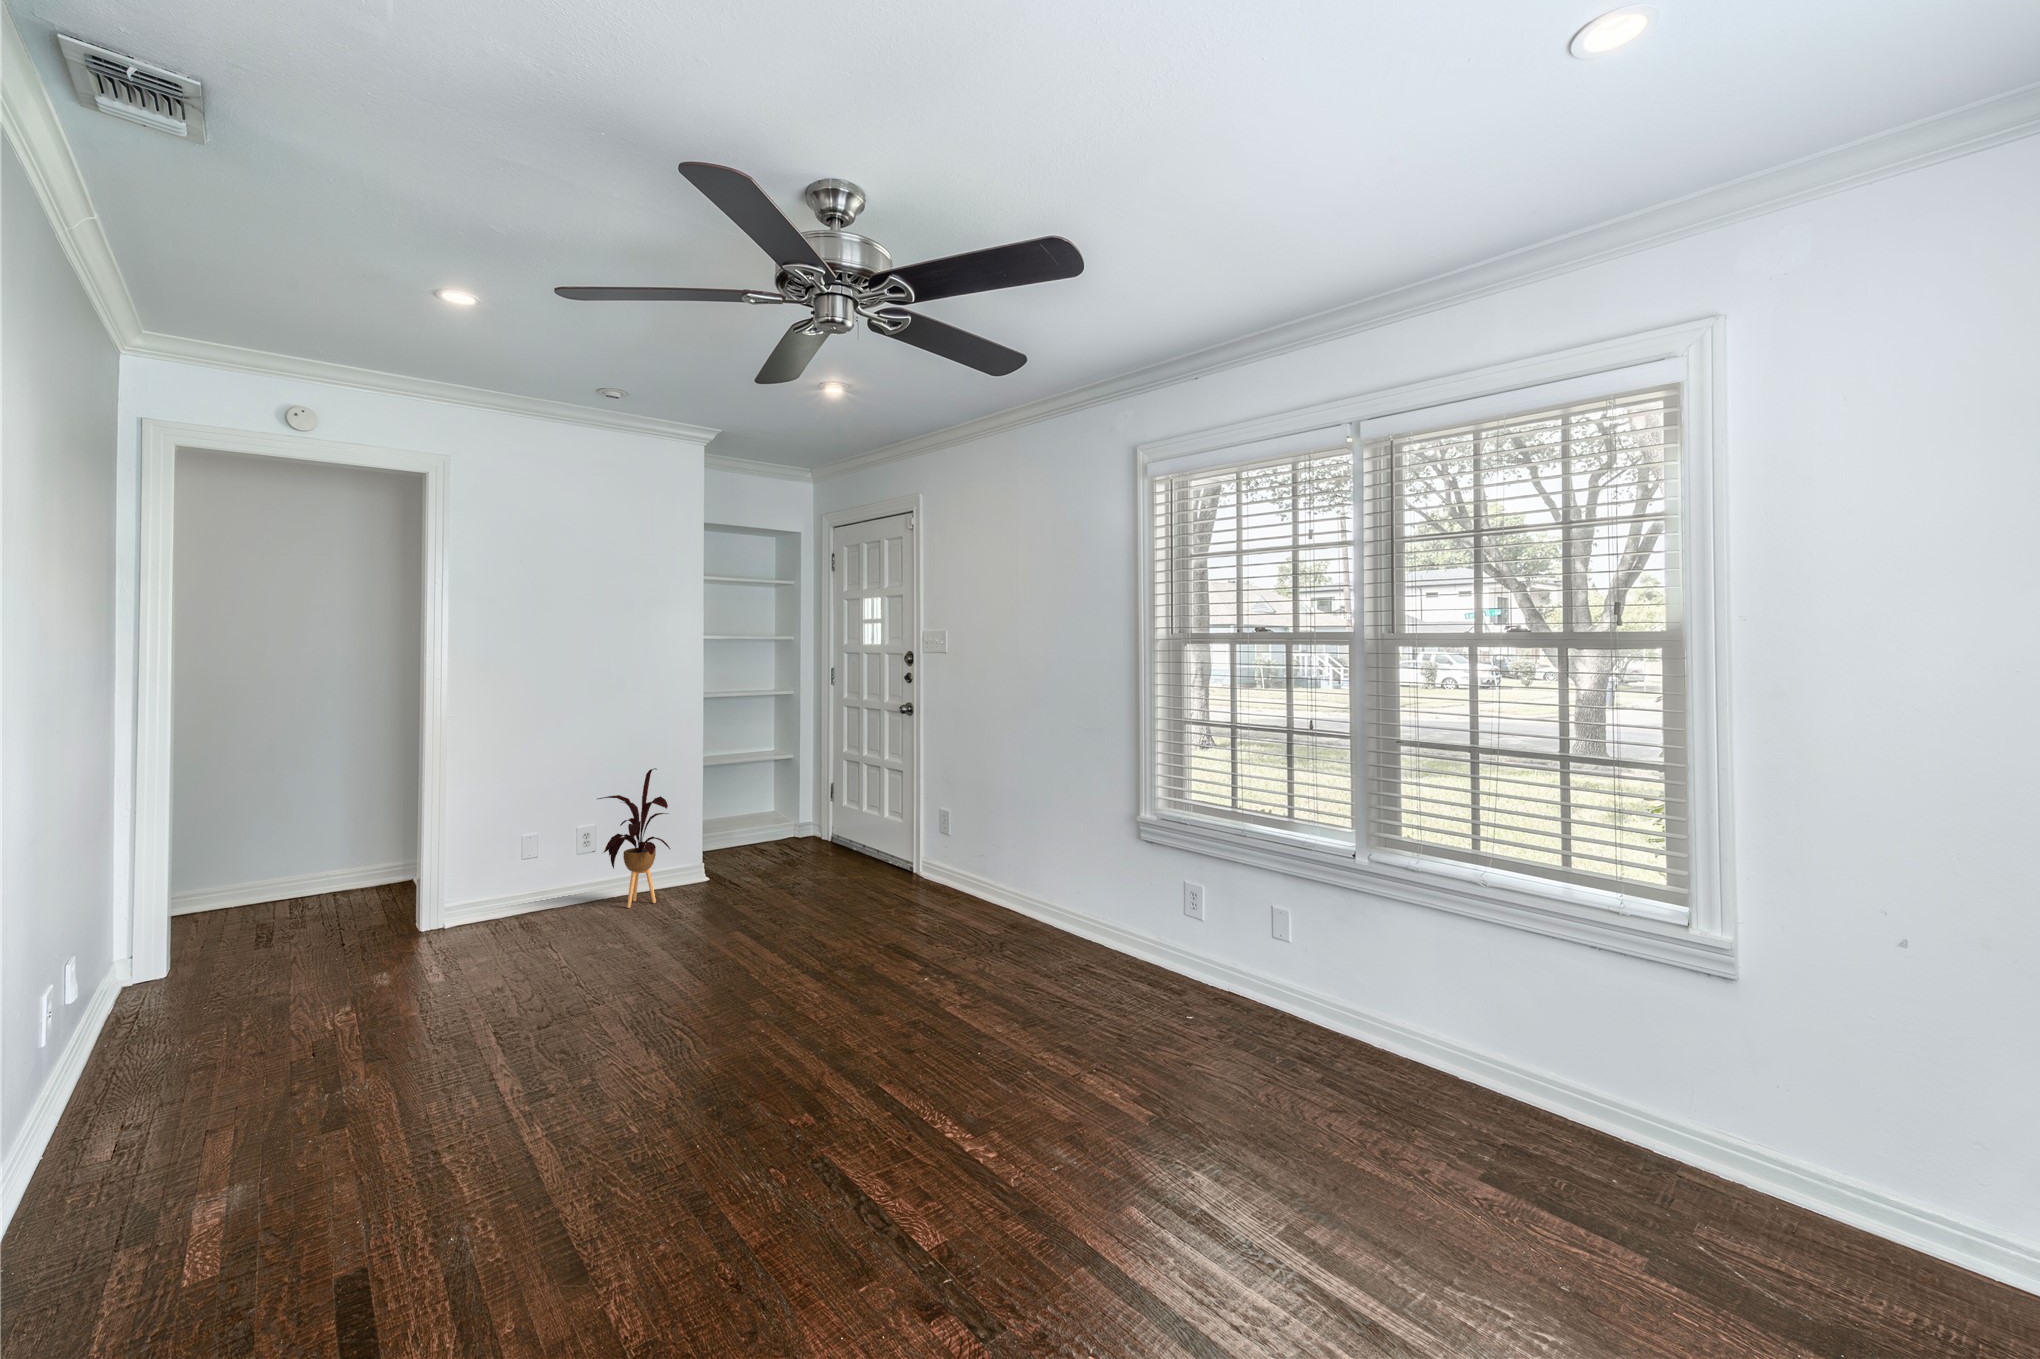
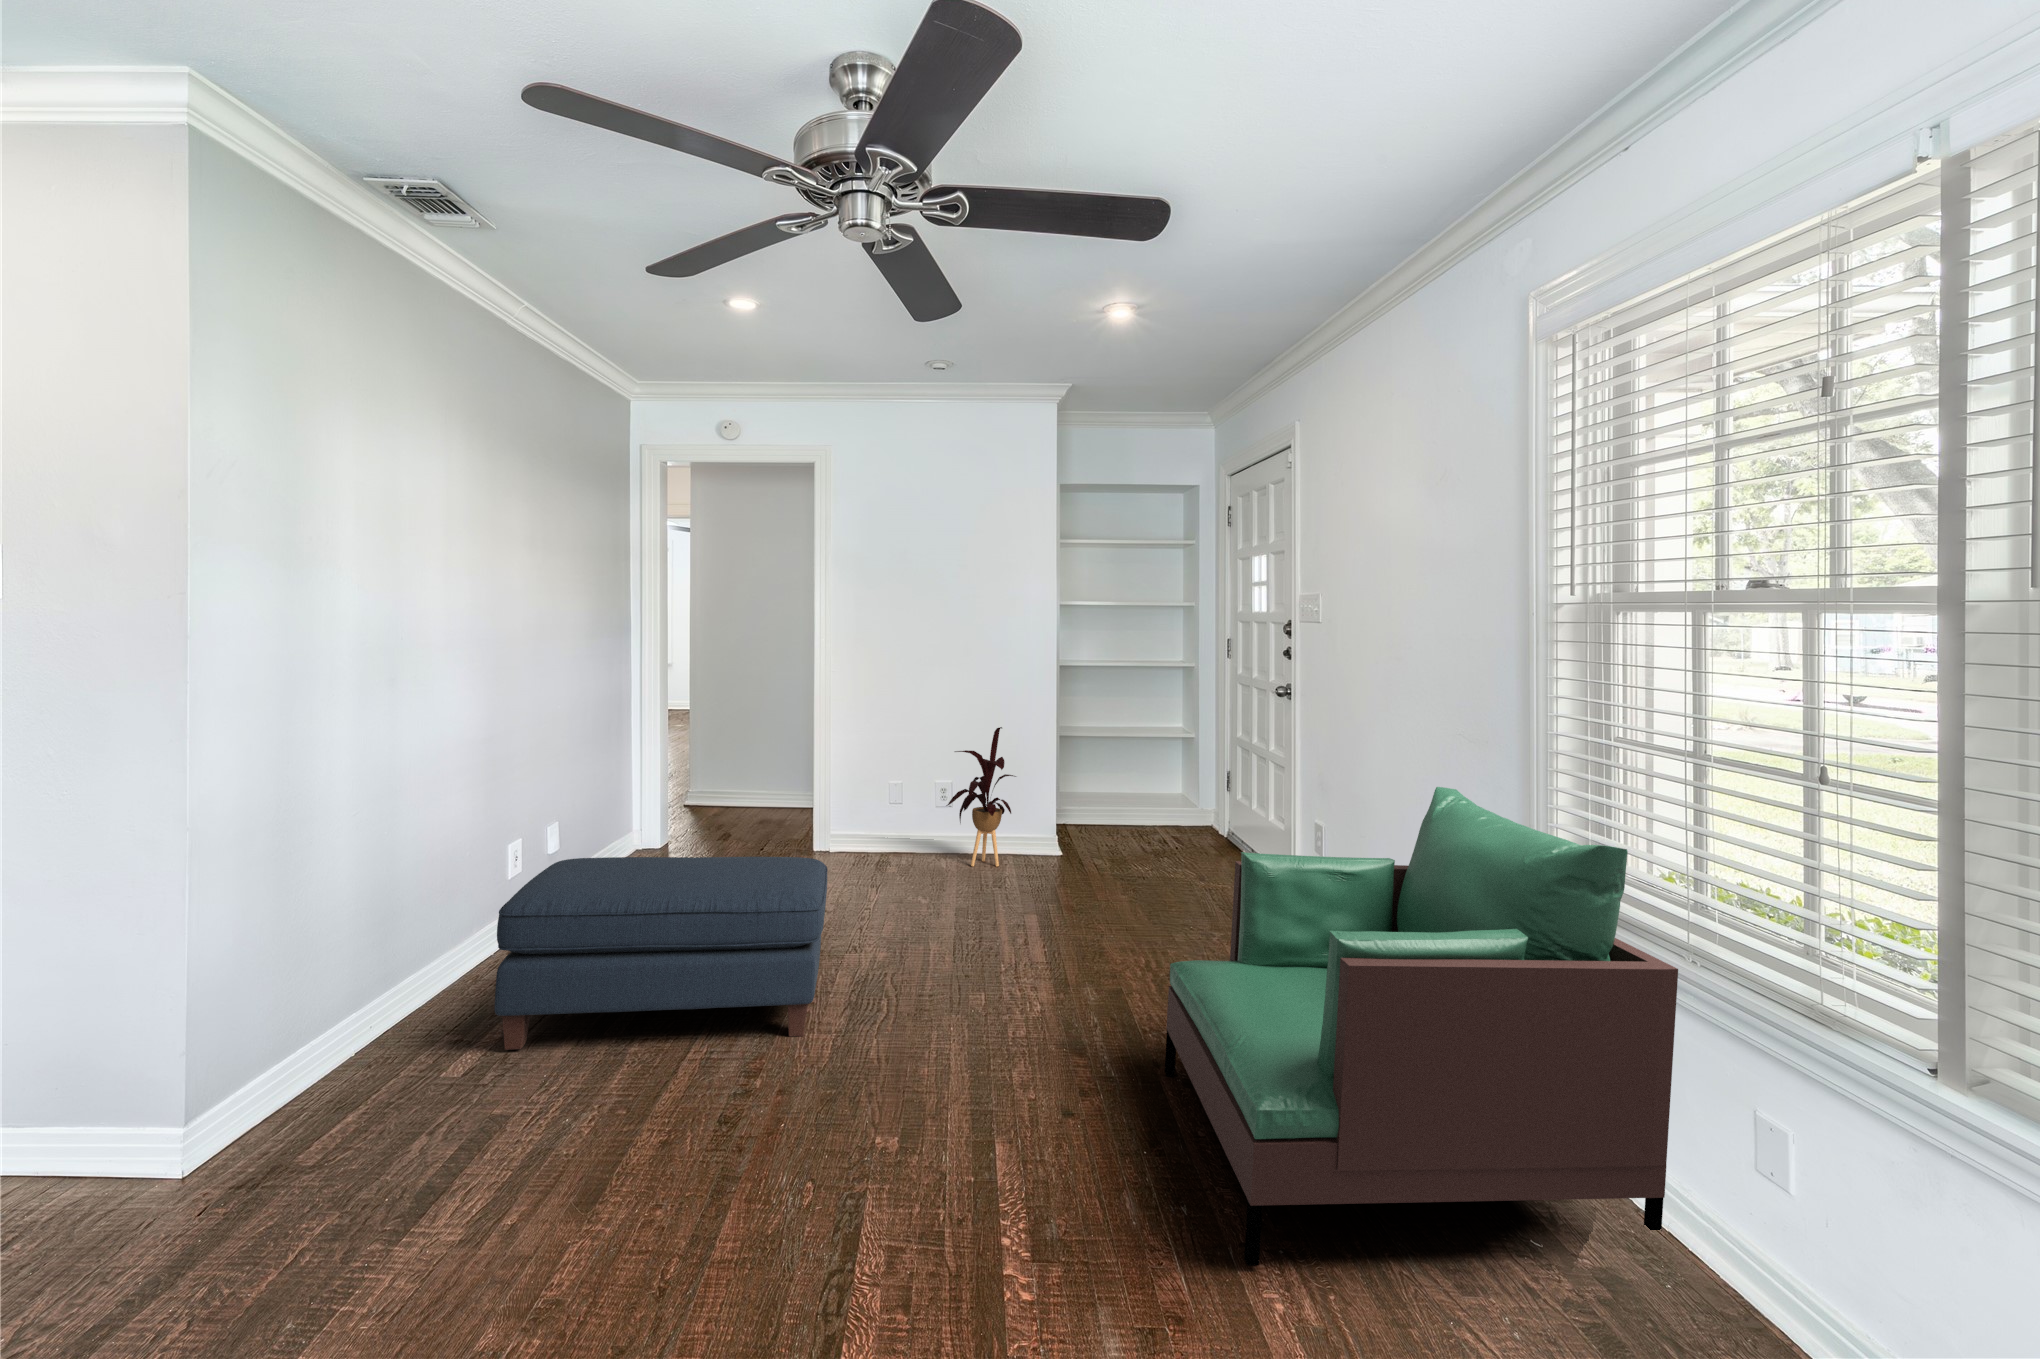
armchair: none [952,768,1280,1093] -> present [1165,787,1678,1266]
ottoman: none [253,918,641,1191] -> present [494,857,828,1050]

